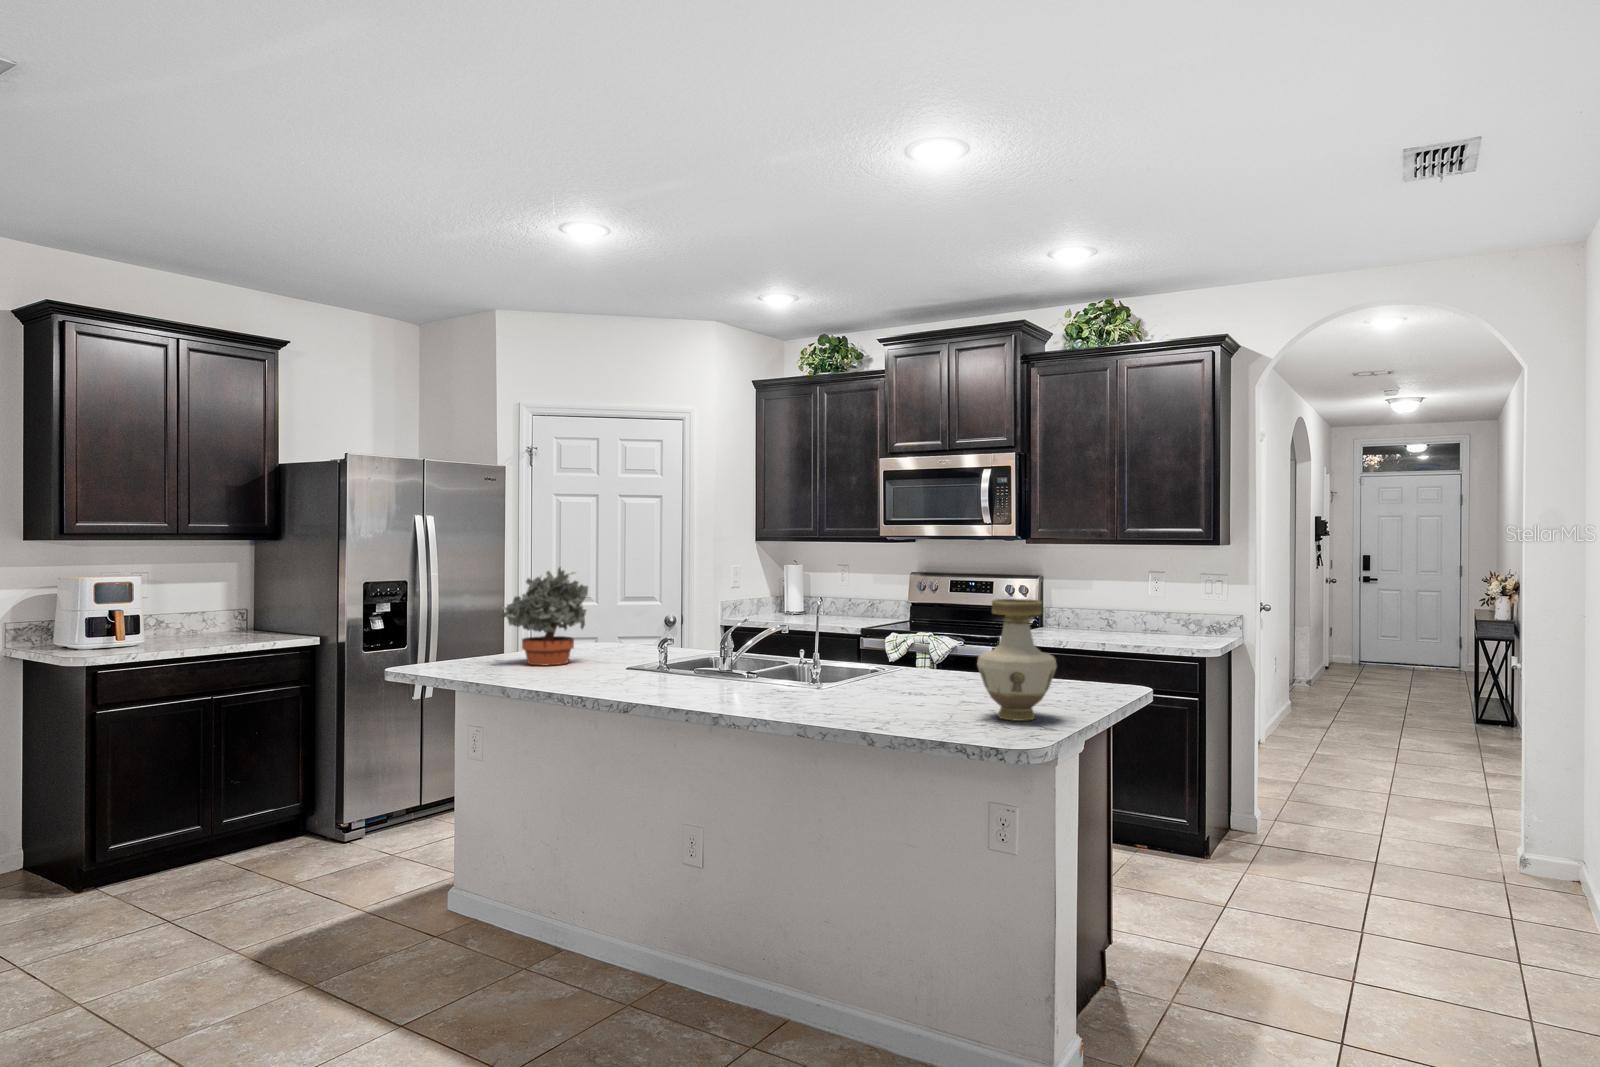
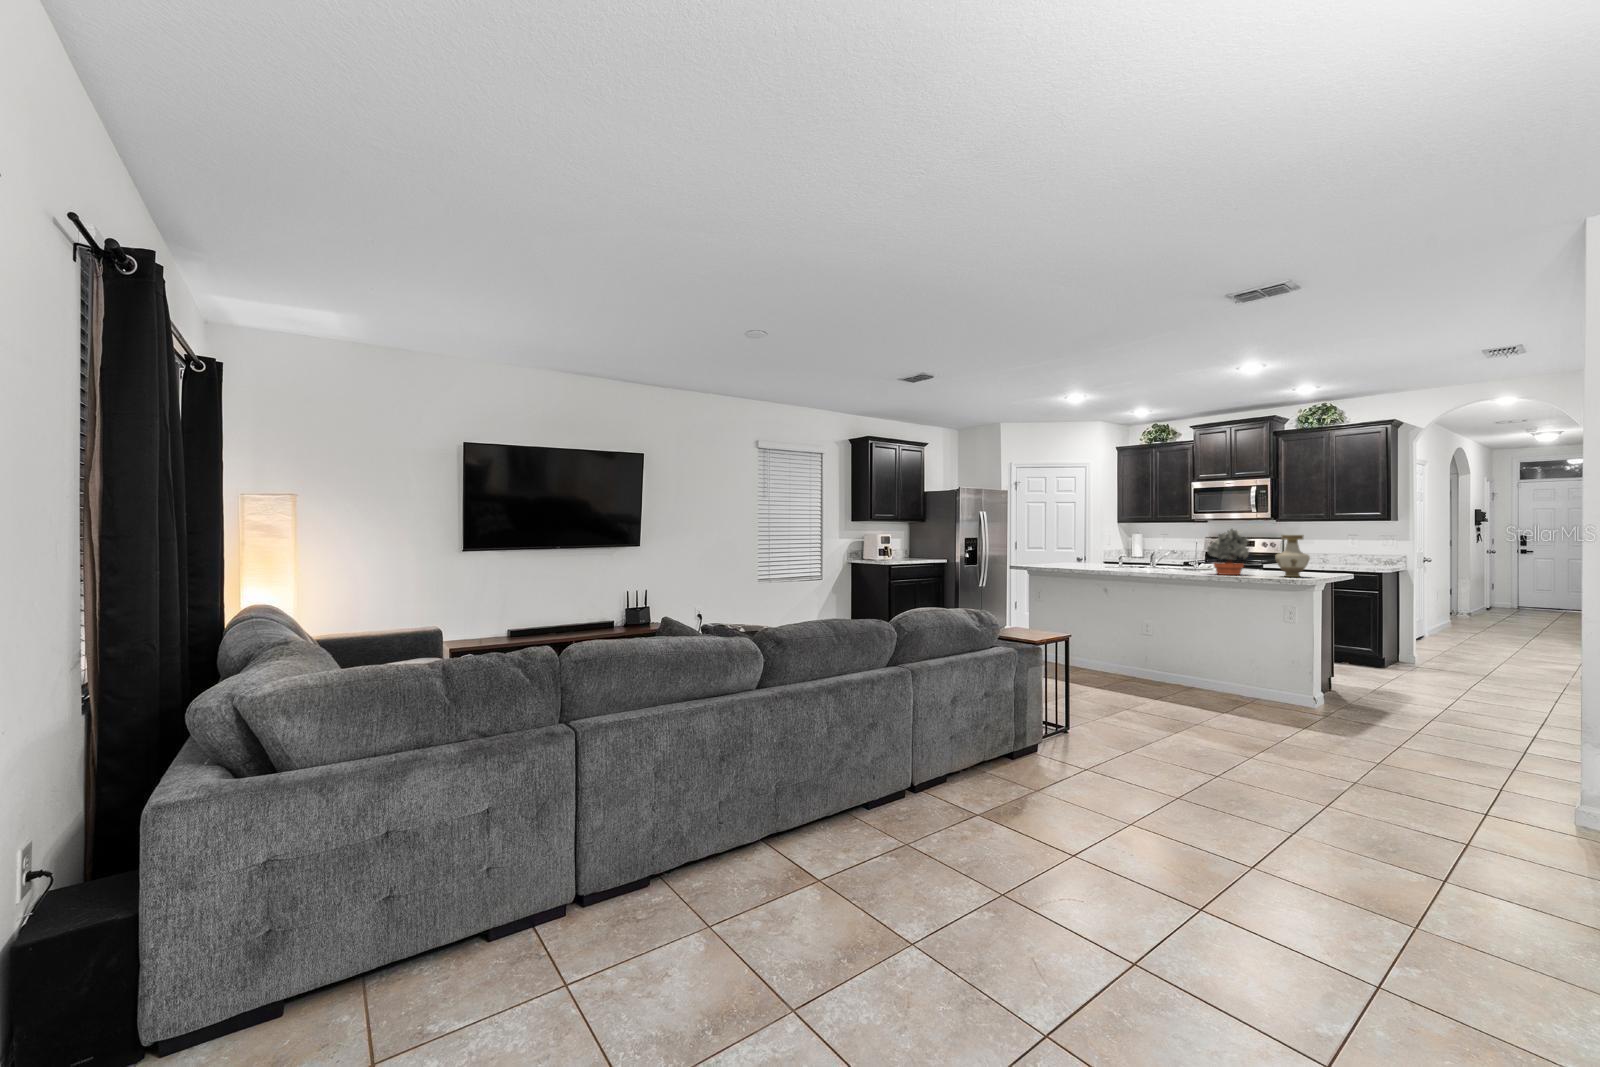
potted plant: present [501,567,588,665] -> present [1207,529,1249,575]

